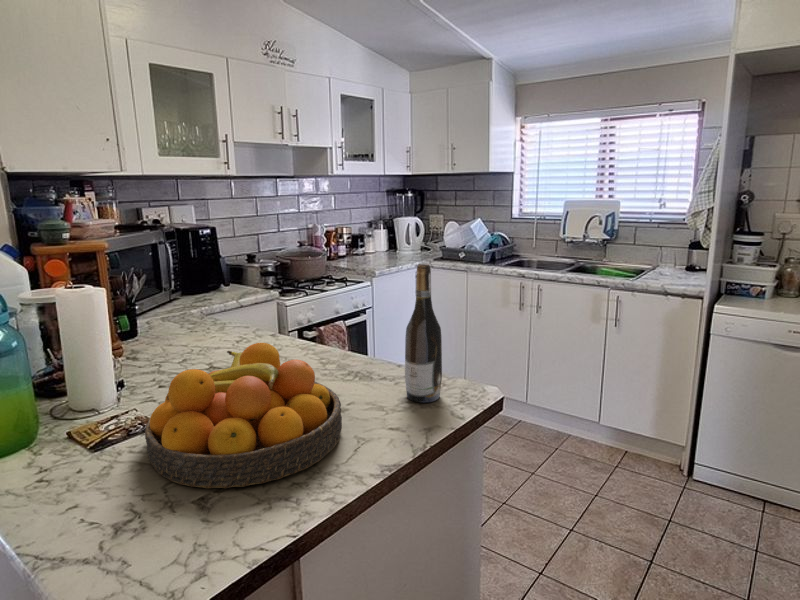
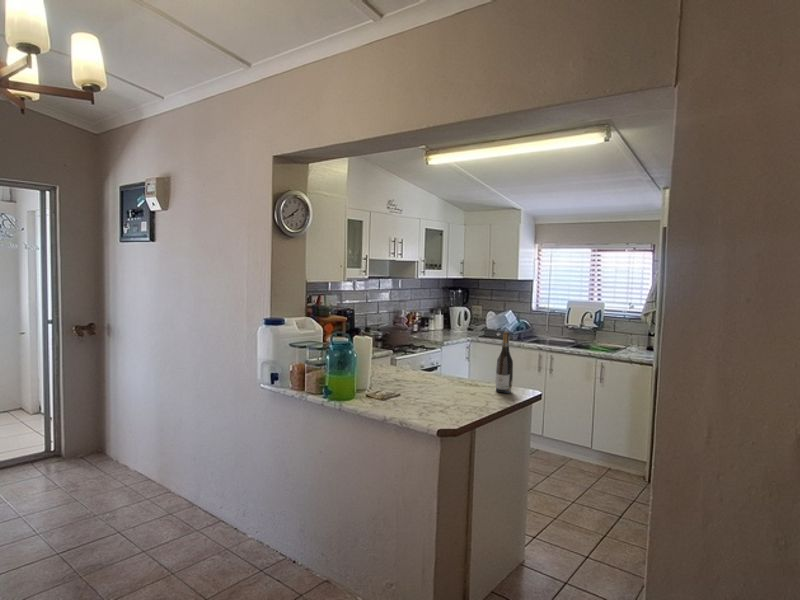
fruit bowl: present [145,343,342,488] -> none [402,361,477,408]

